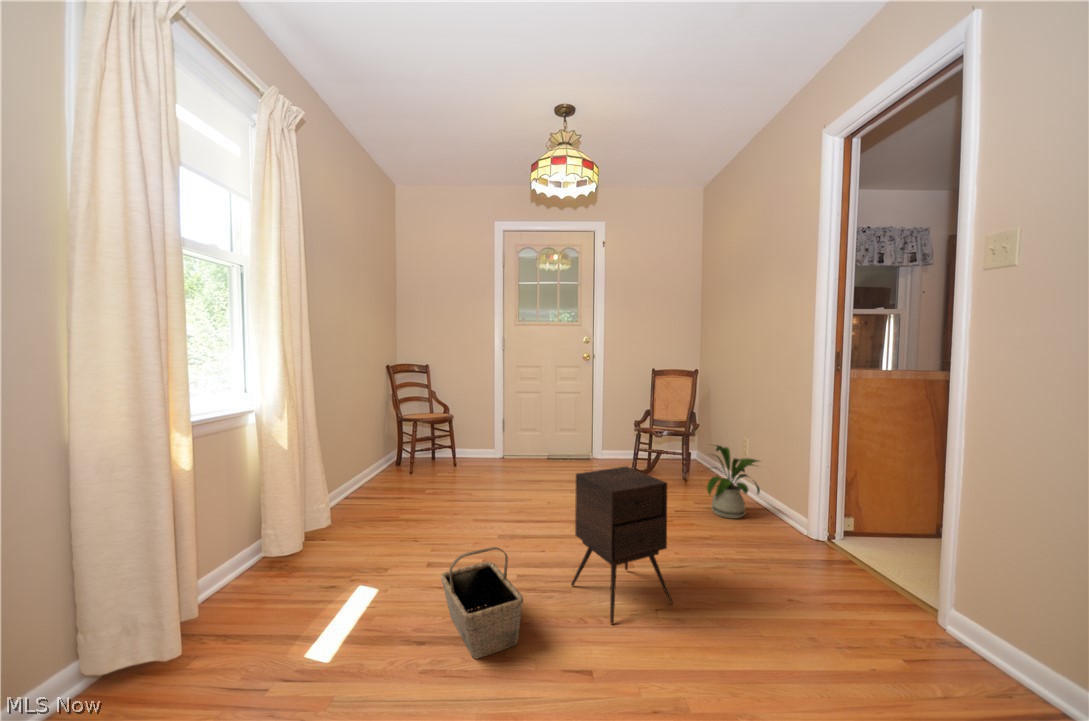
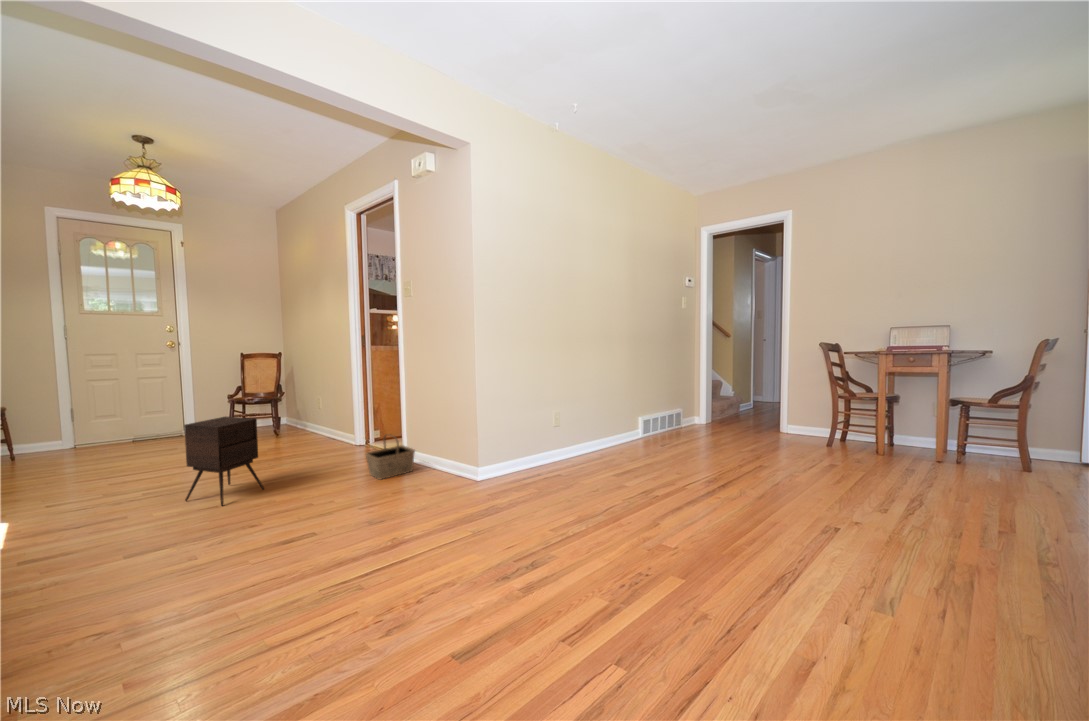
house plant: present [707,445,760,519] -> none [286,401,330,448]
basket: present [441,547,523,659] -> present [365,436,415,480]

